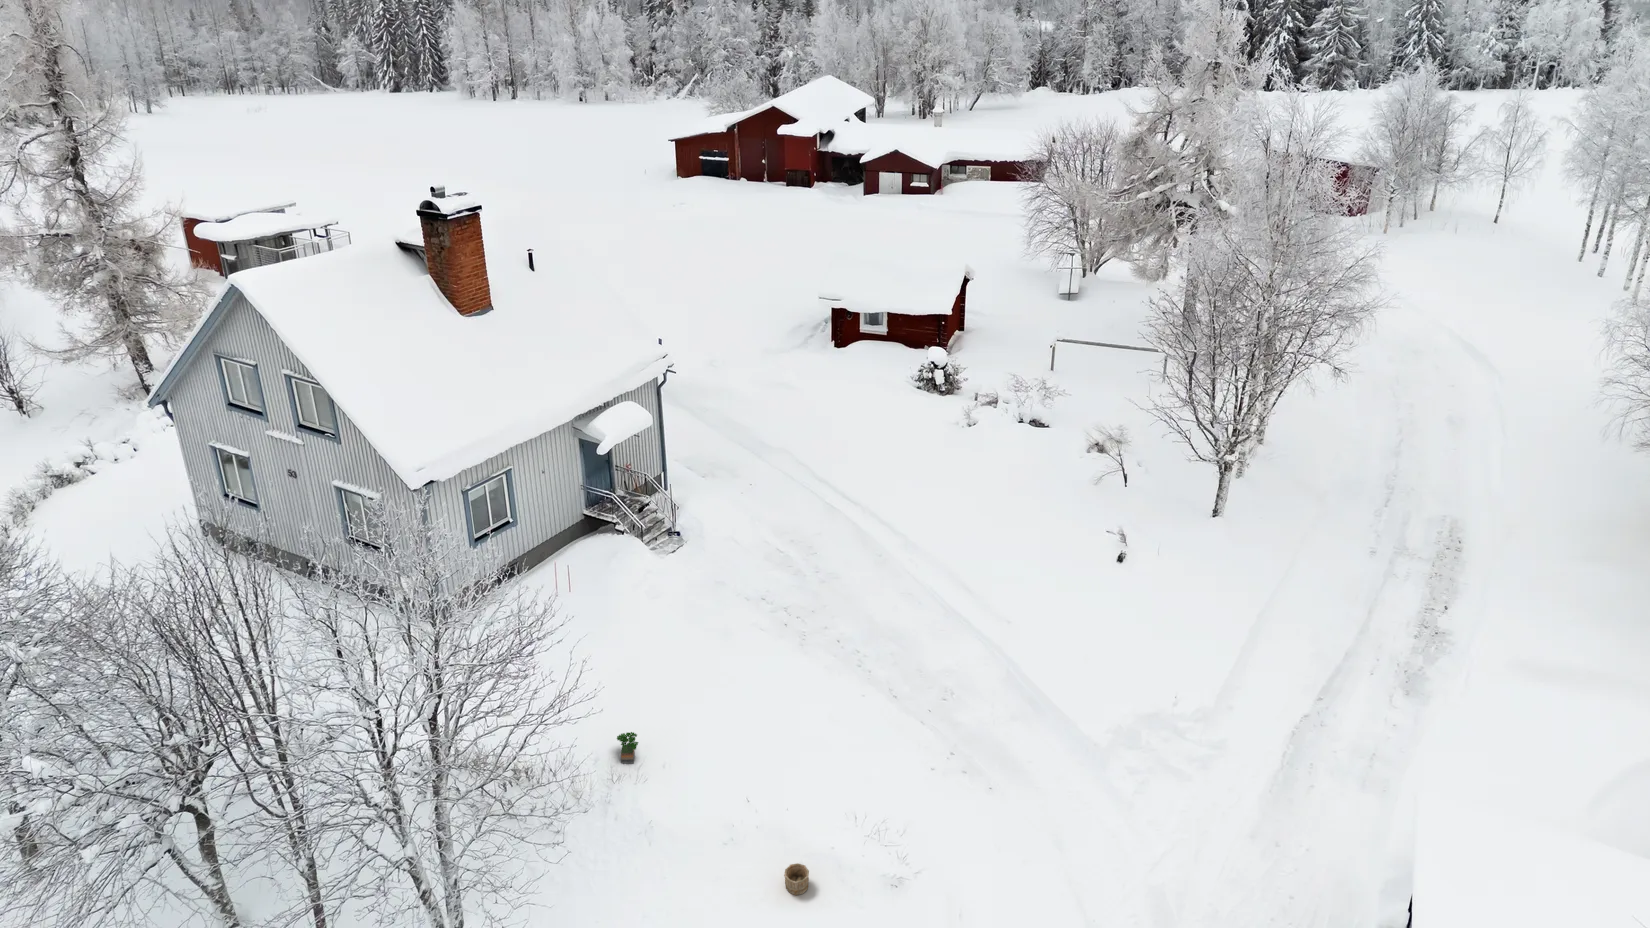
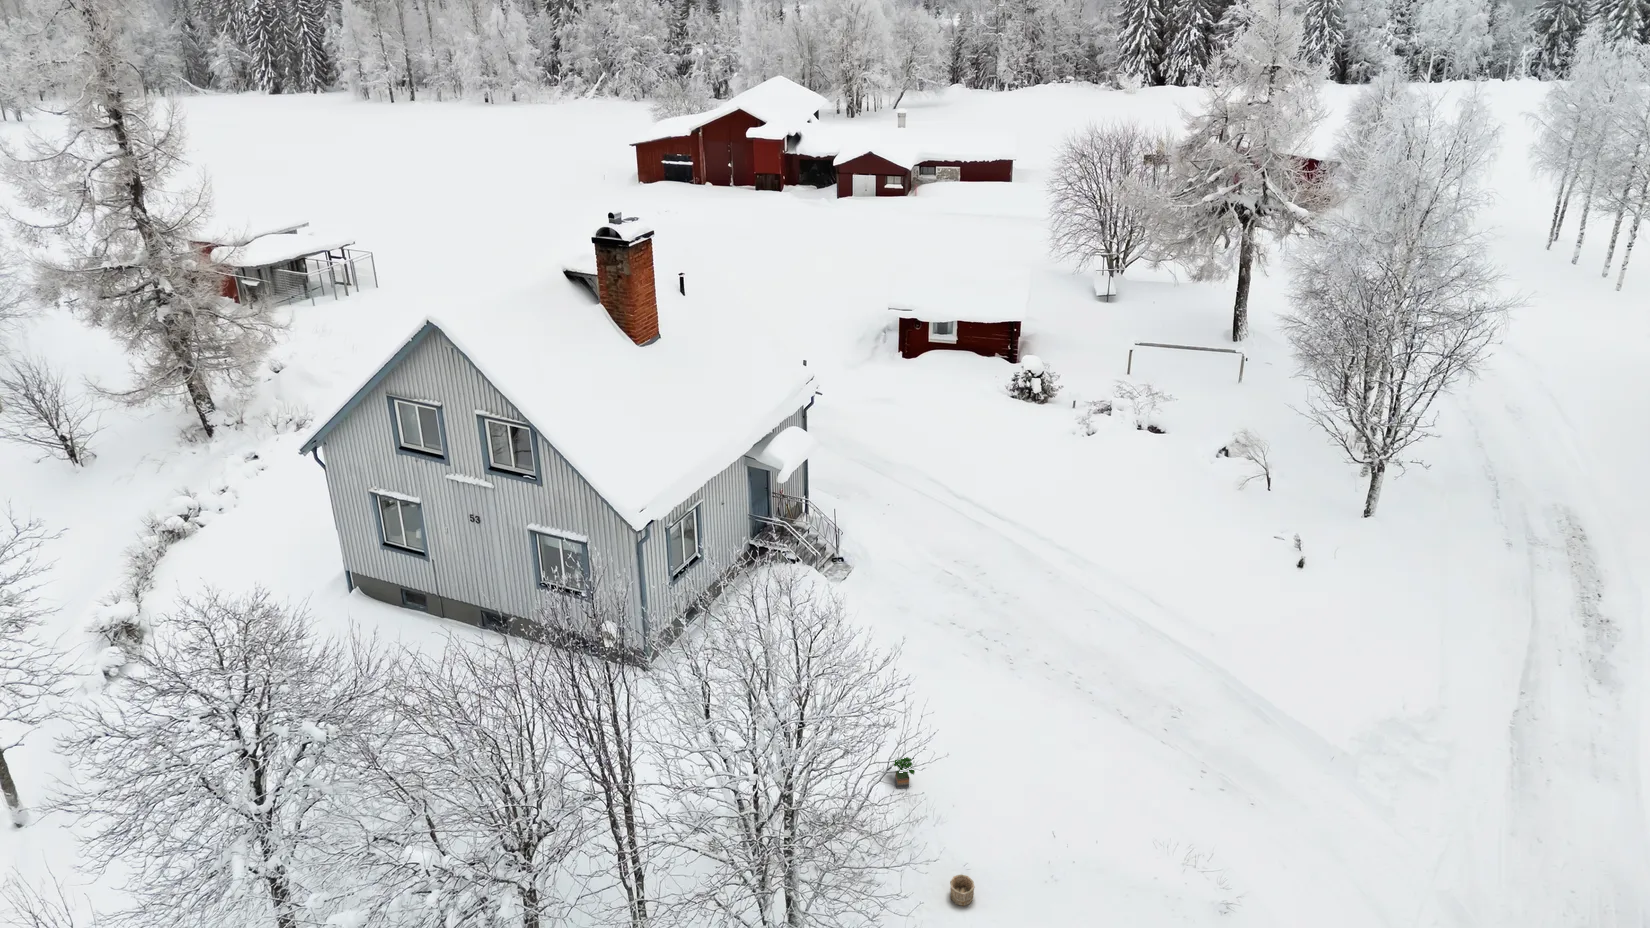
wooden bucket: present [784,863,809,895] -> present [950,875,975,906]

